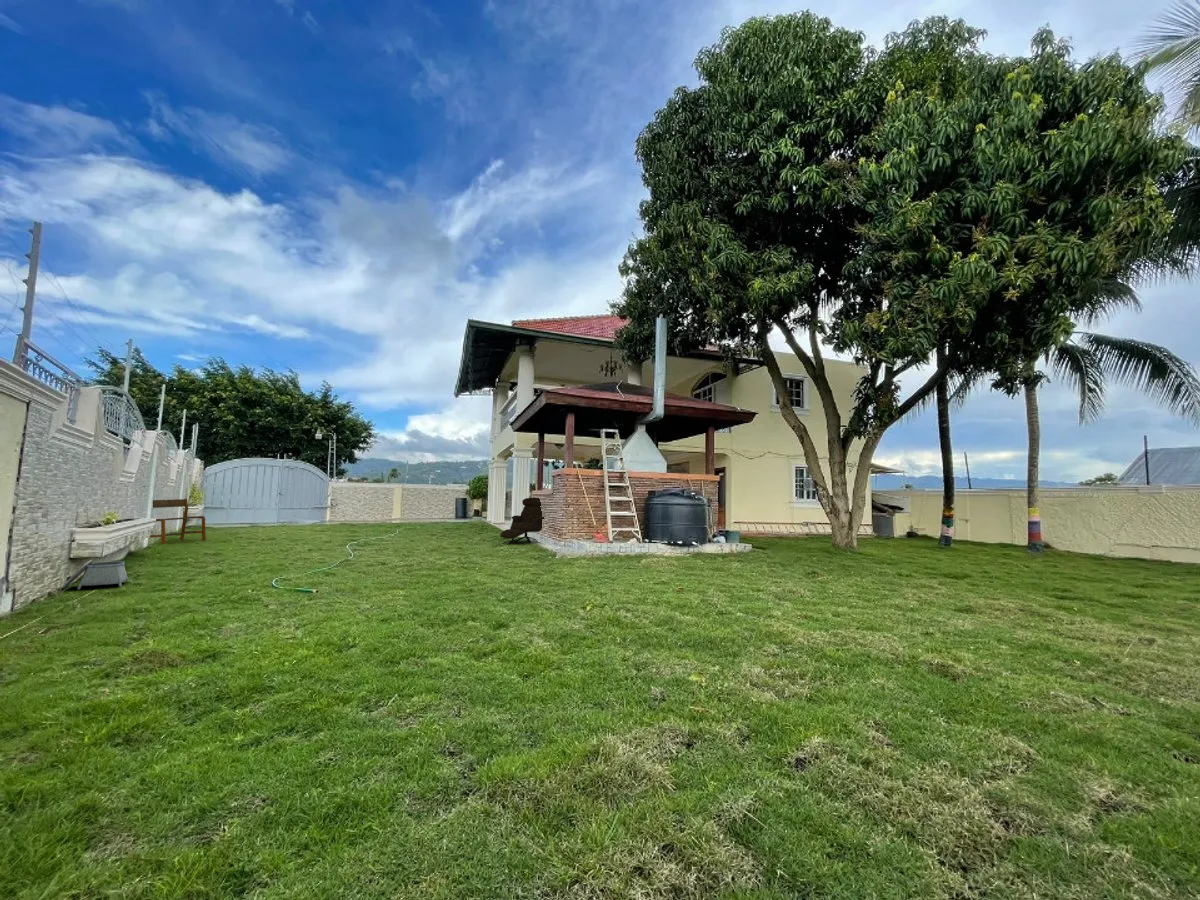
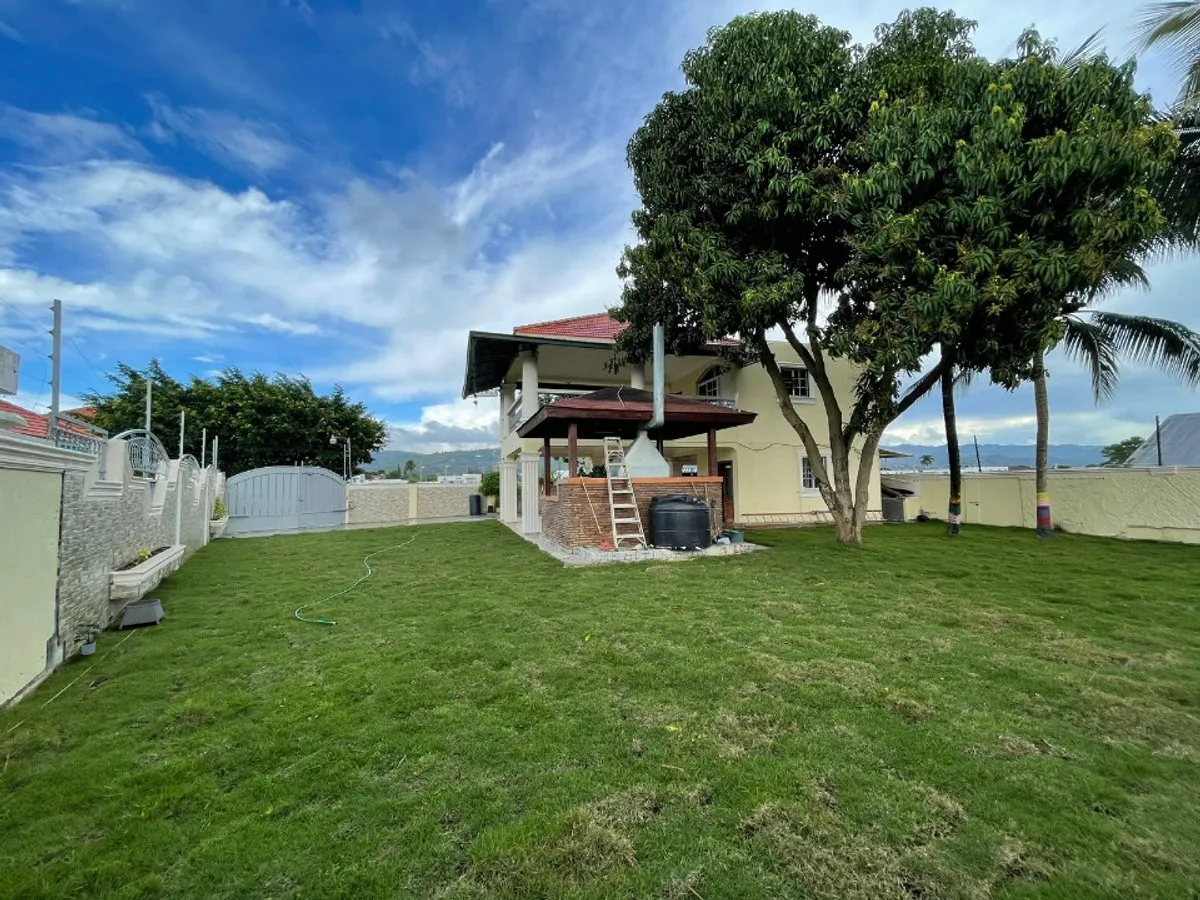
lounge chair: present [500,497,544,545] -> none [510,504,554,553]
bench: present [150,499,206,544] -> none [173,517,233,563]
potted plant: none [19,569,63,608] -> present [71,619,104,655]

